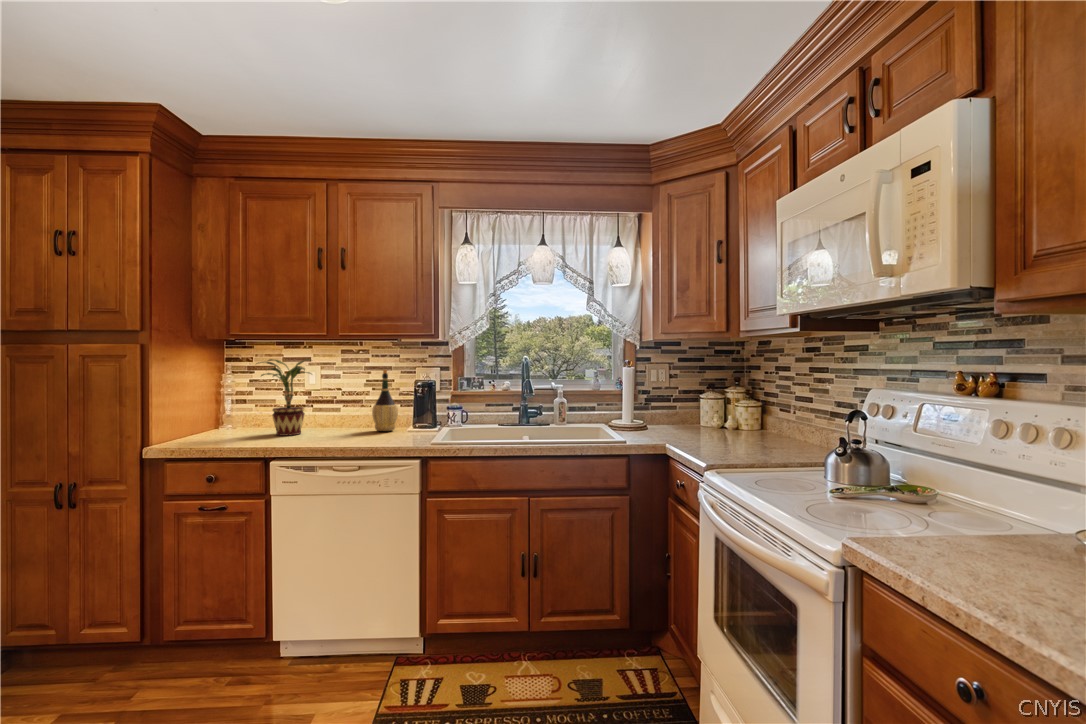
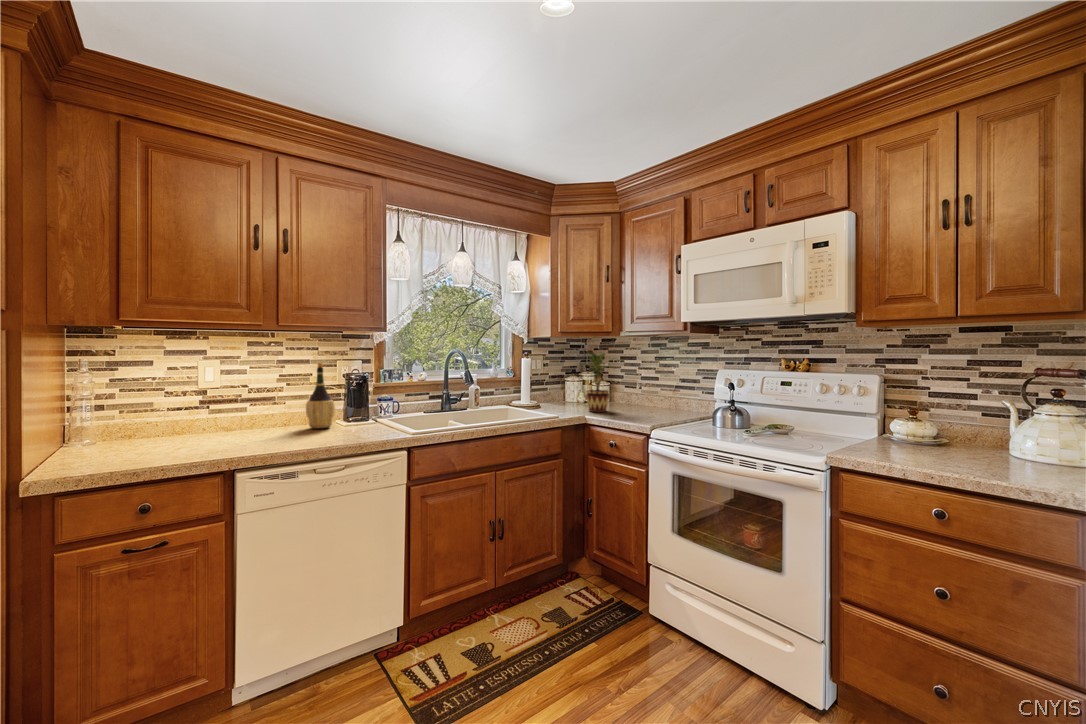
potted plant: present [256,359,311,436] -> present [583,353,616,412]

